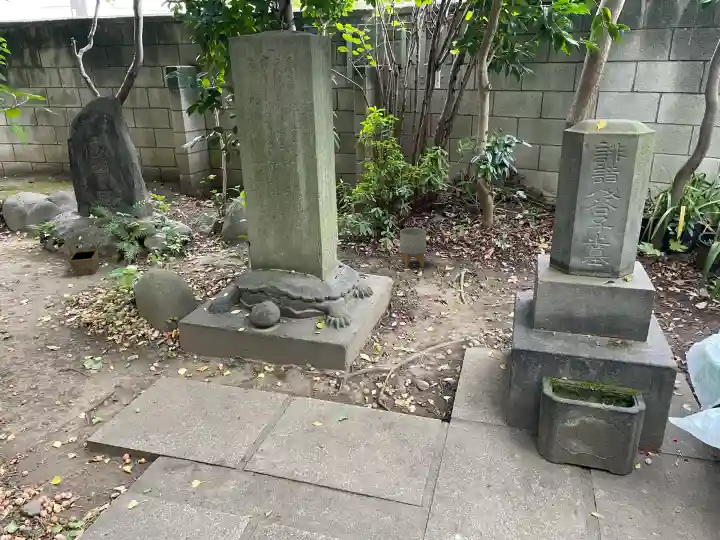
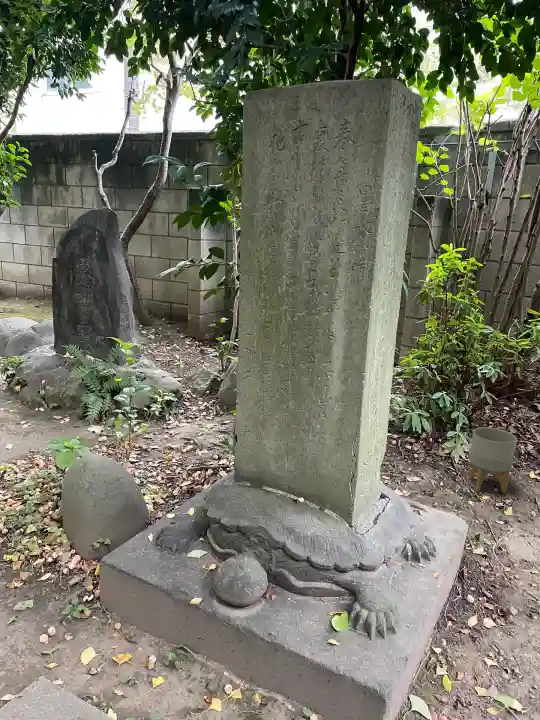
basket: present [68,242,99,276] -> none [18,387,60,431]

